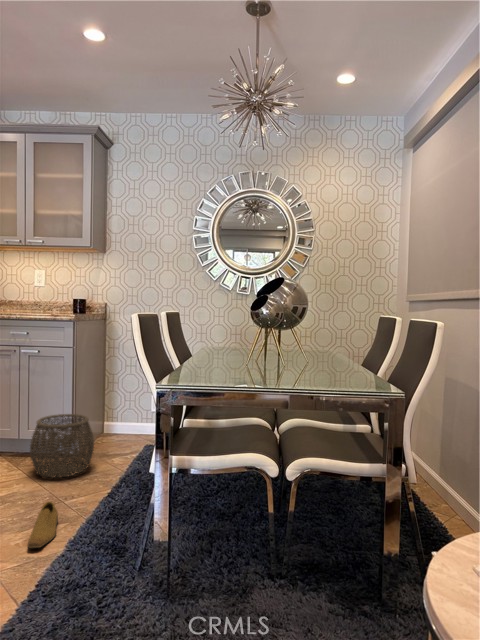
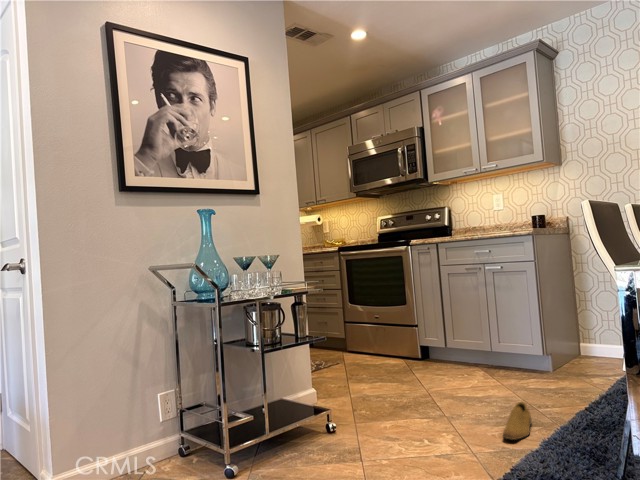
woven basket: present [30,414,94,478] -> none [501,327,568,389]

